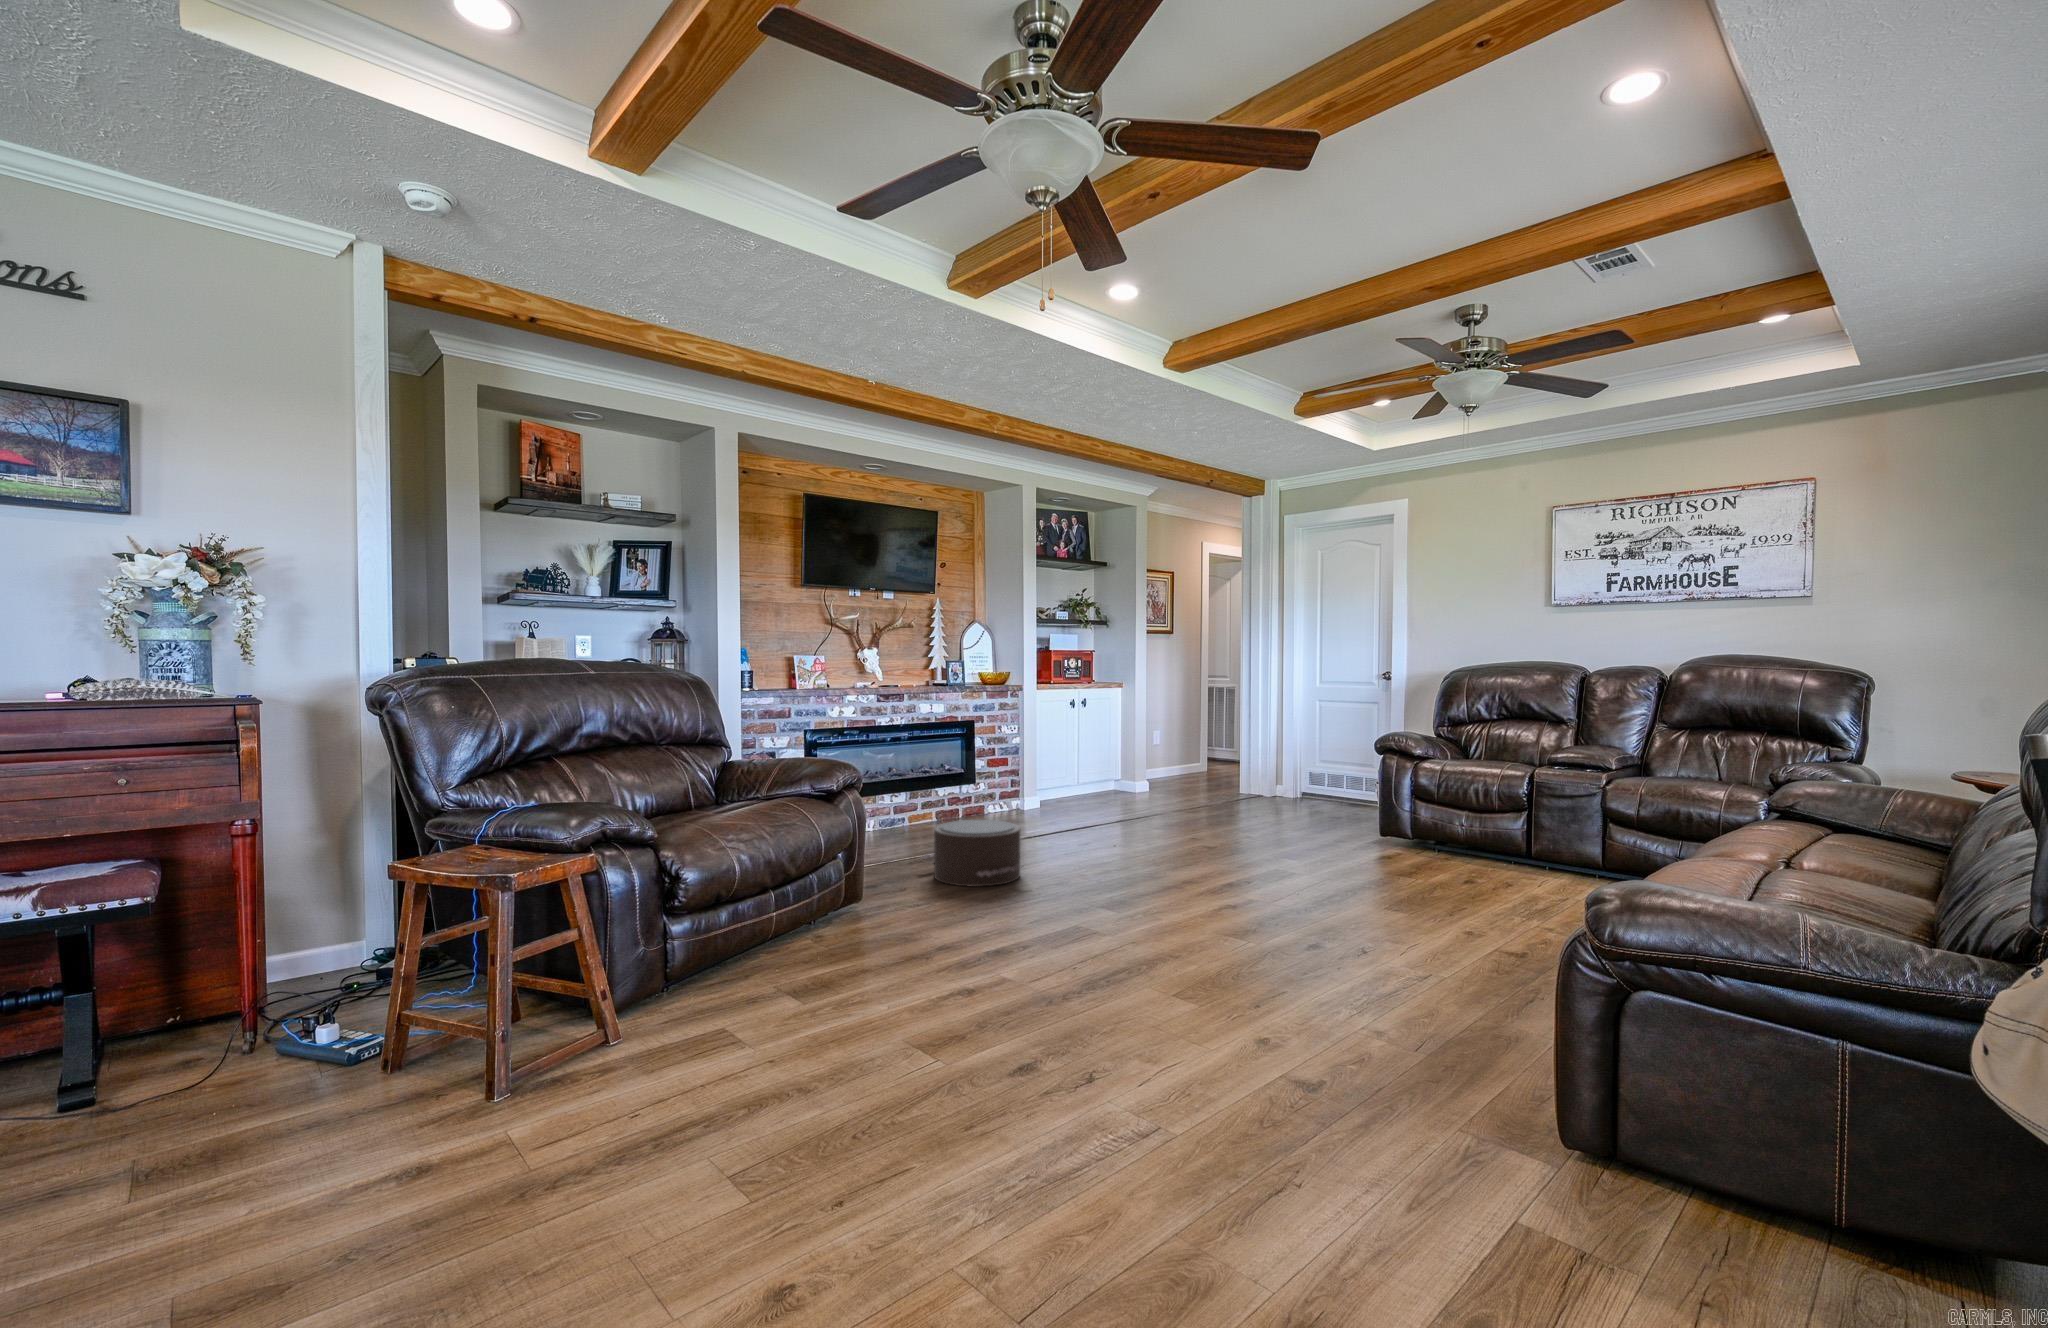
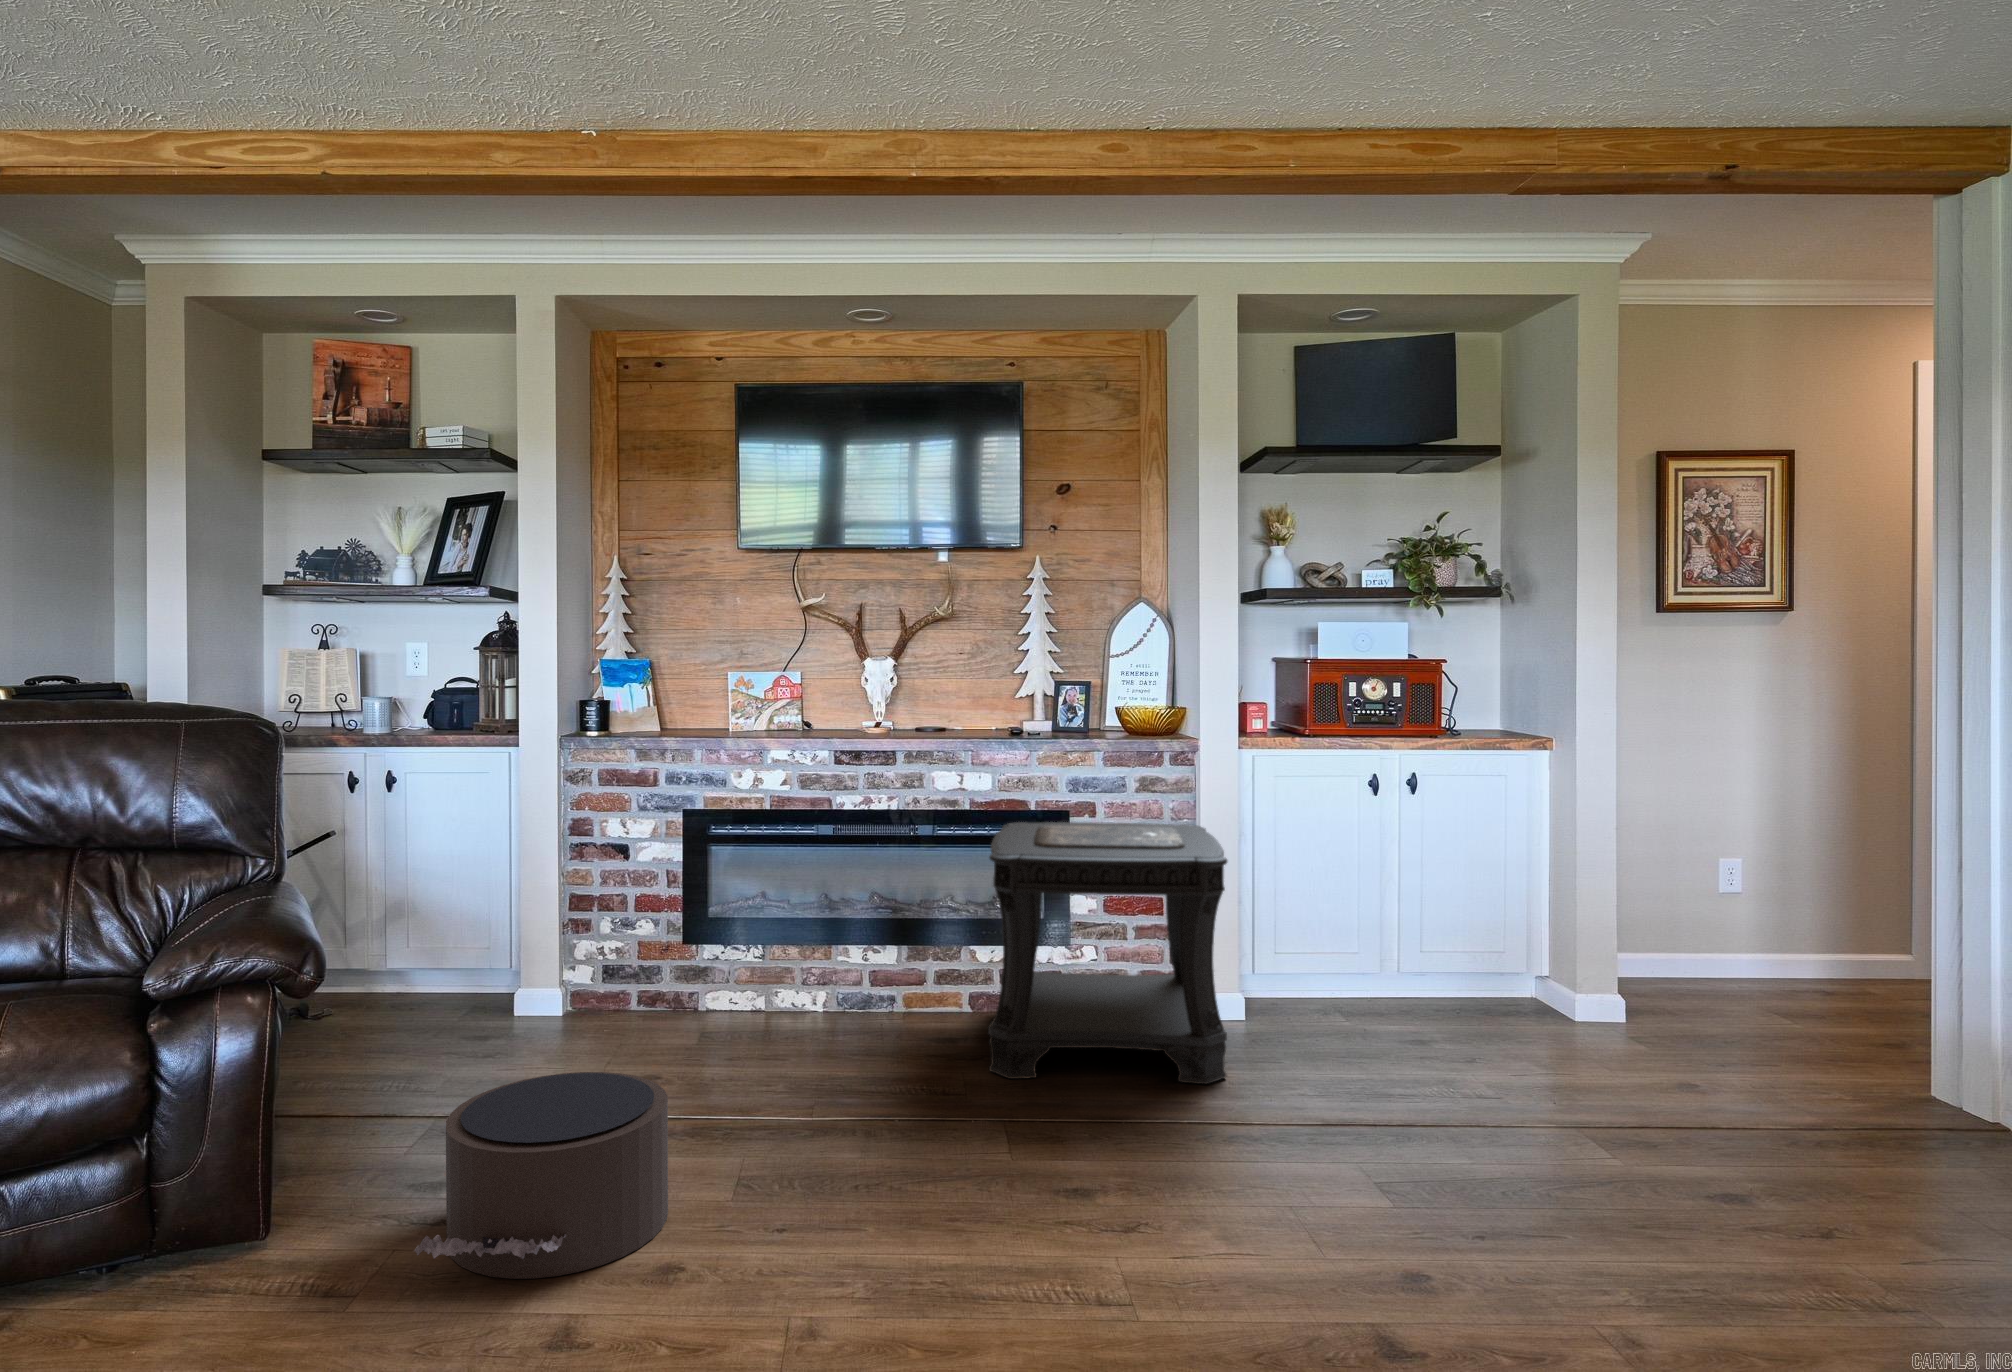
side table: none [955,723,1082,829] -> present [988,822,1227,1084]

